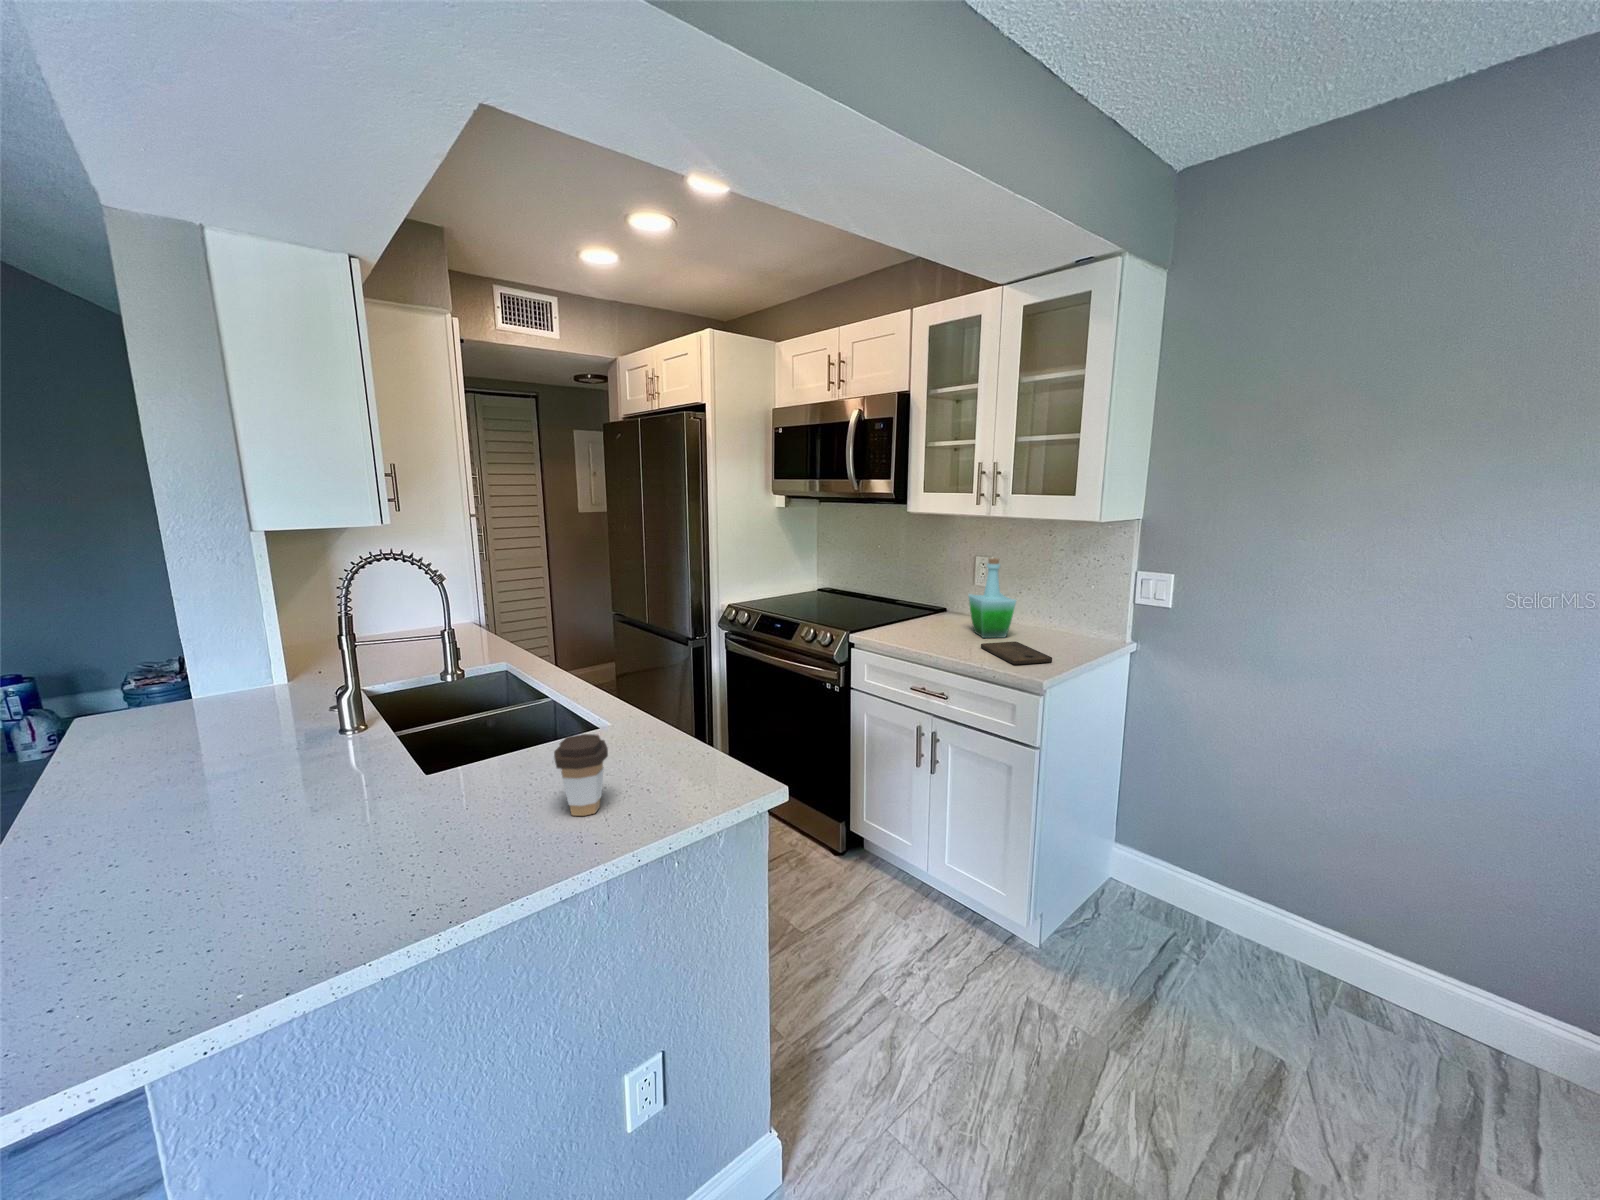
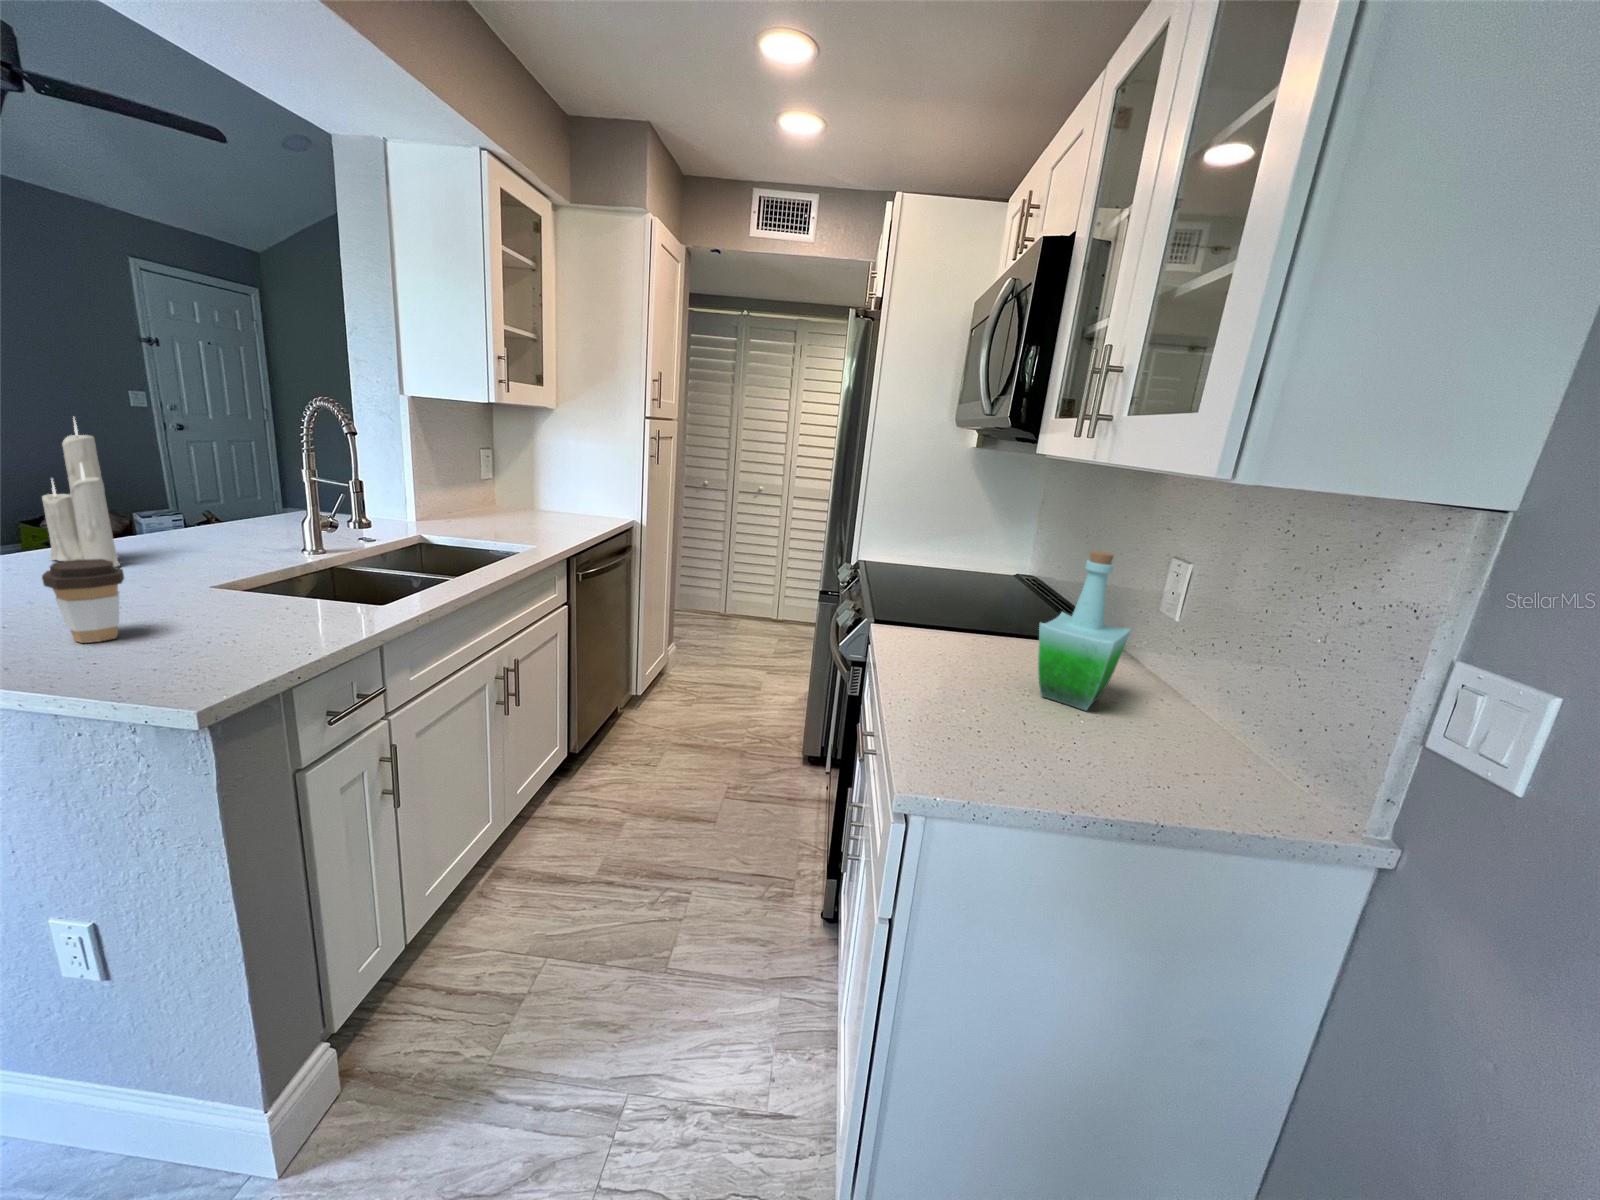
candle: none [167,622,298,832] -> present [42,418,120,567]
cutting board: present [981,642,1052,664] -> none [949,698,1066,776]

